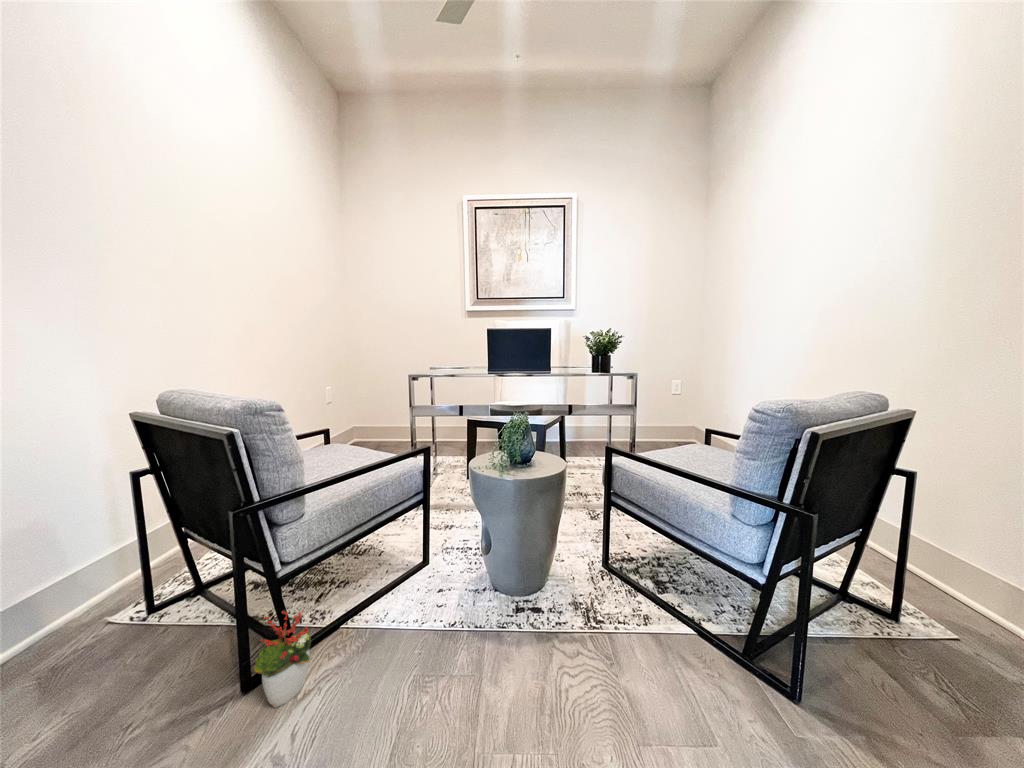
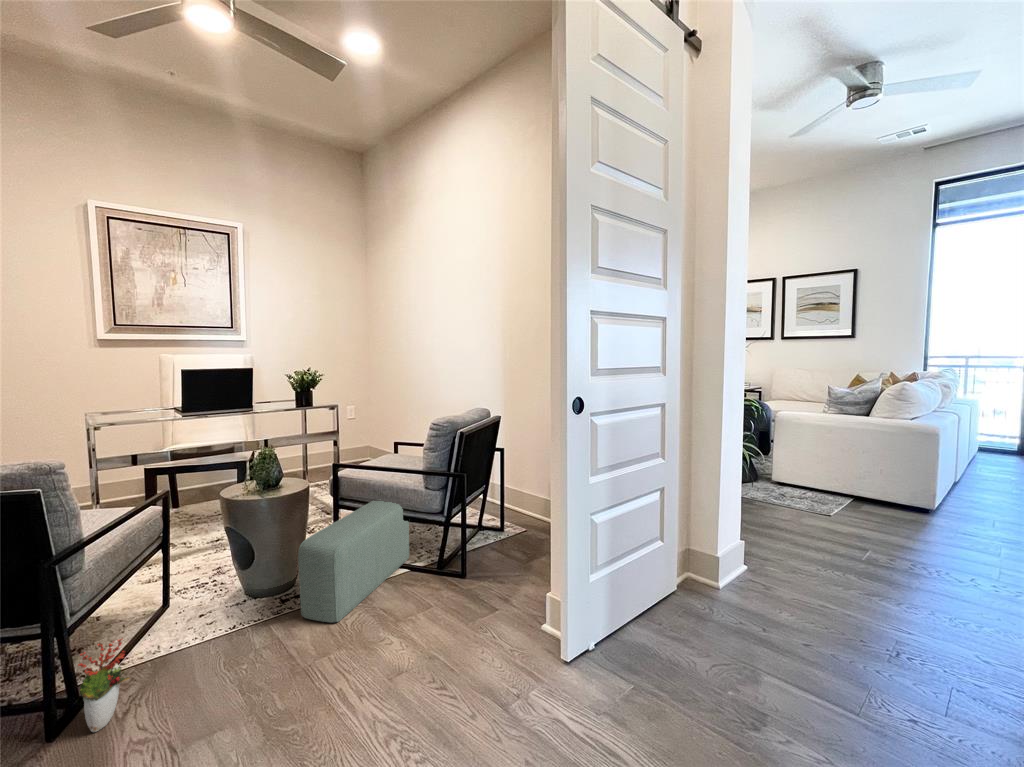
pouf: none [519,507,703,689] -> present [298,501,409,622]

